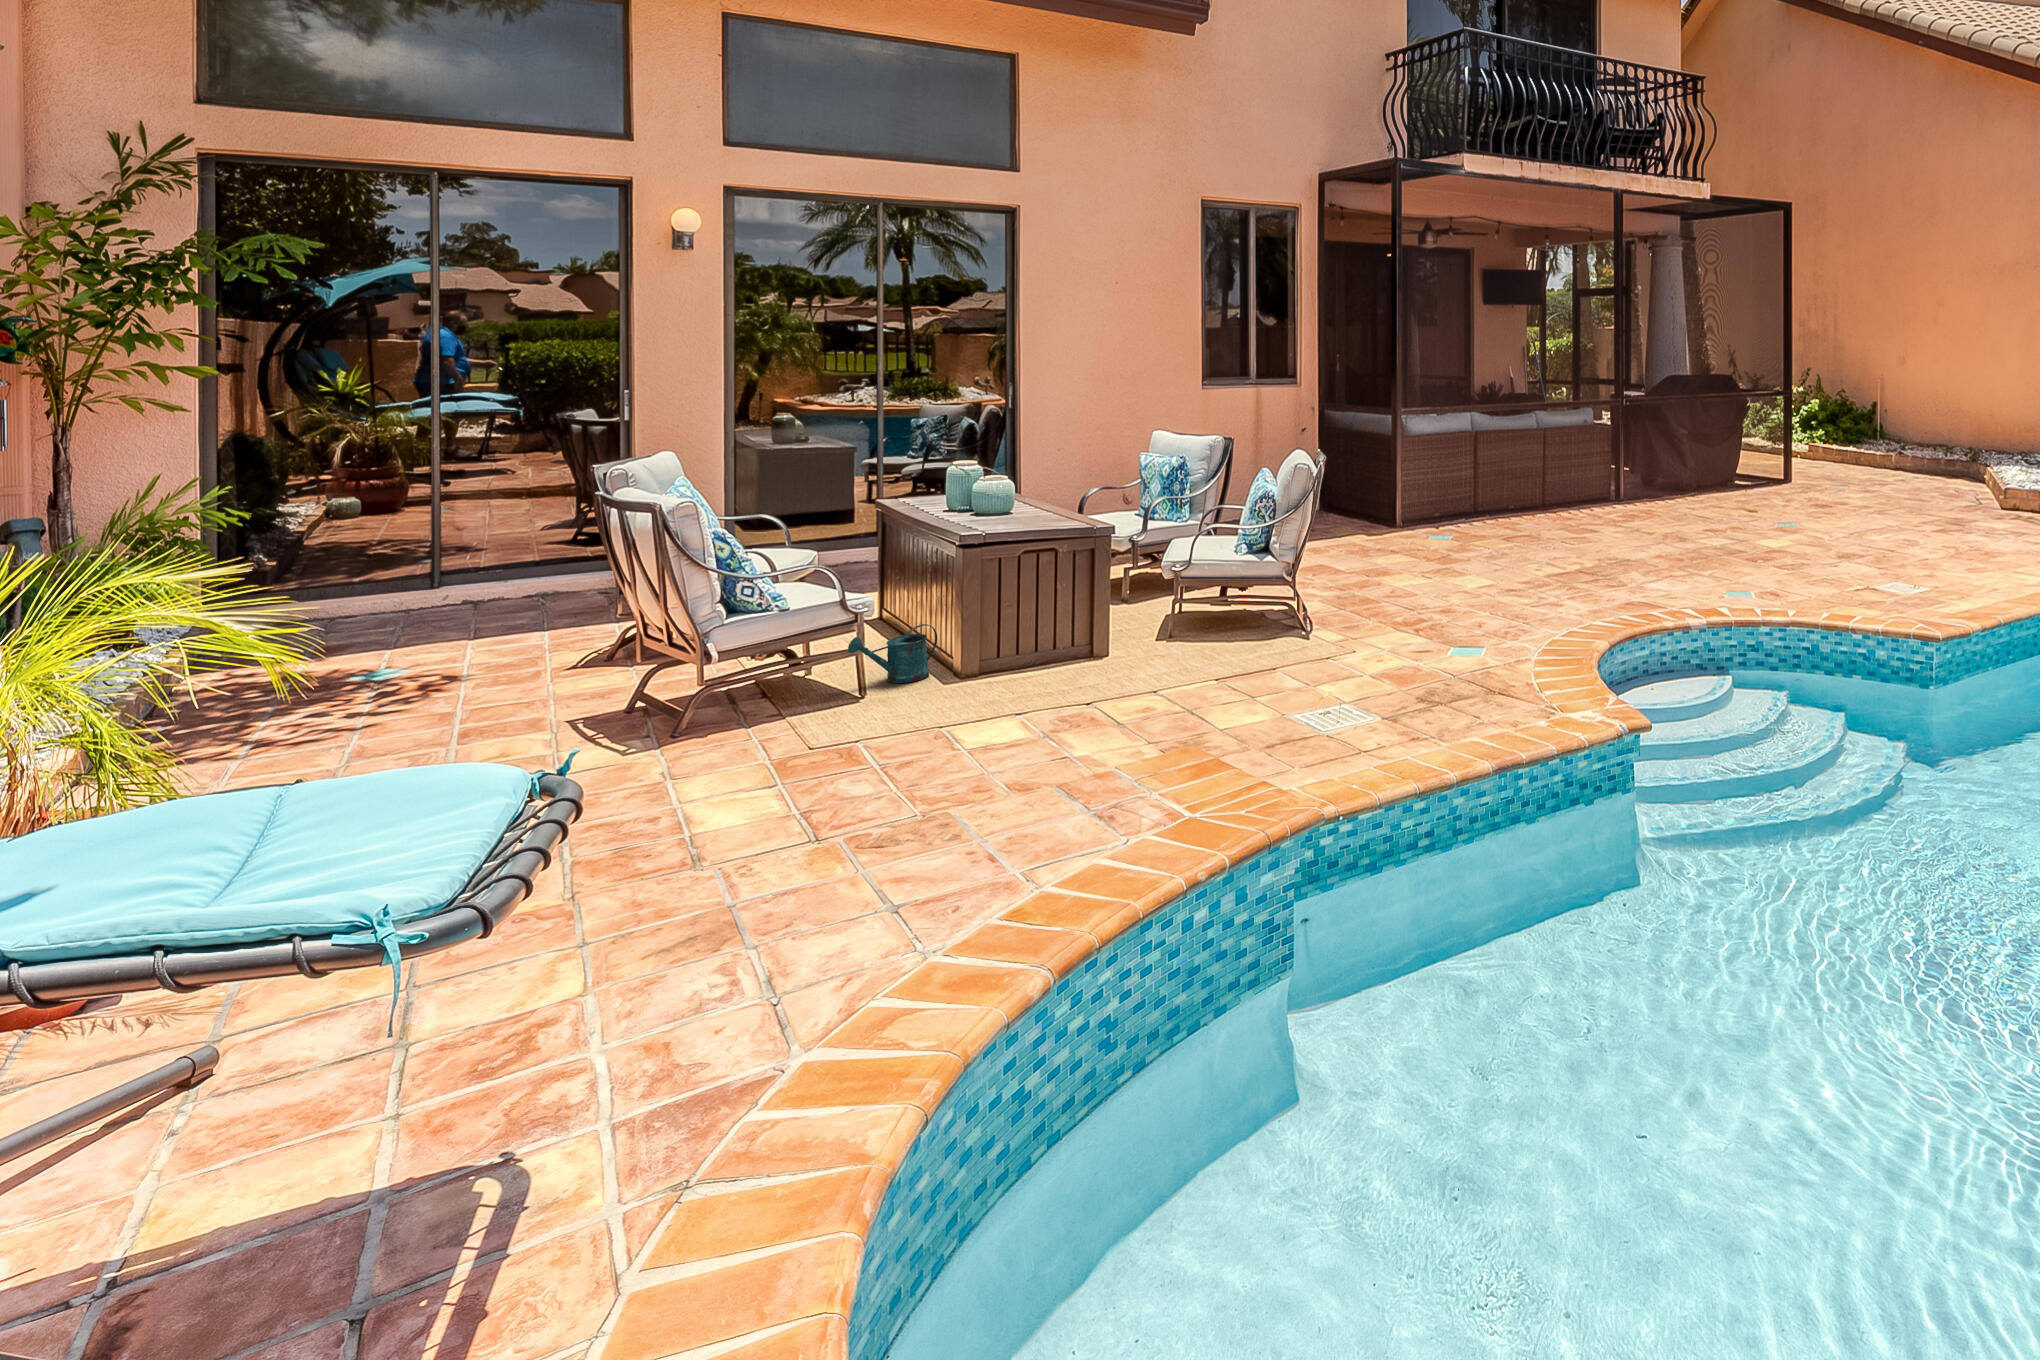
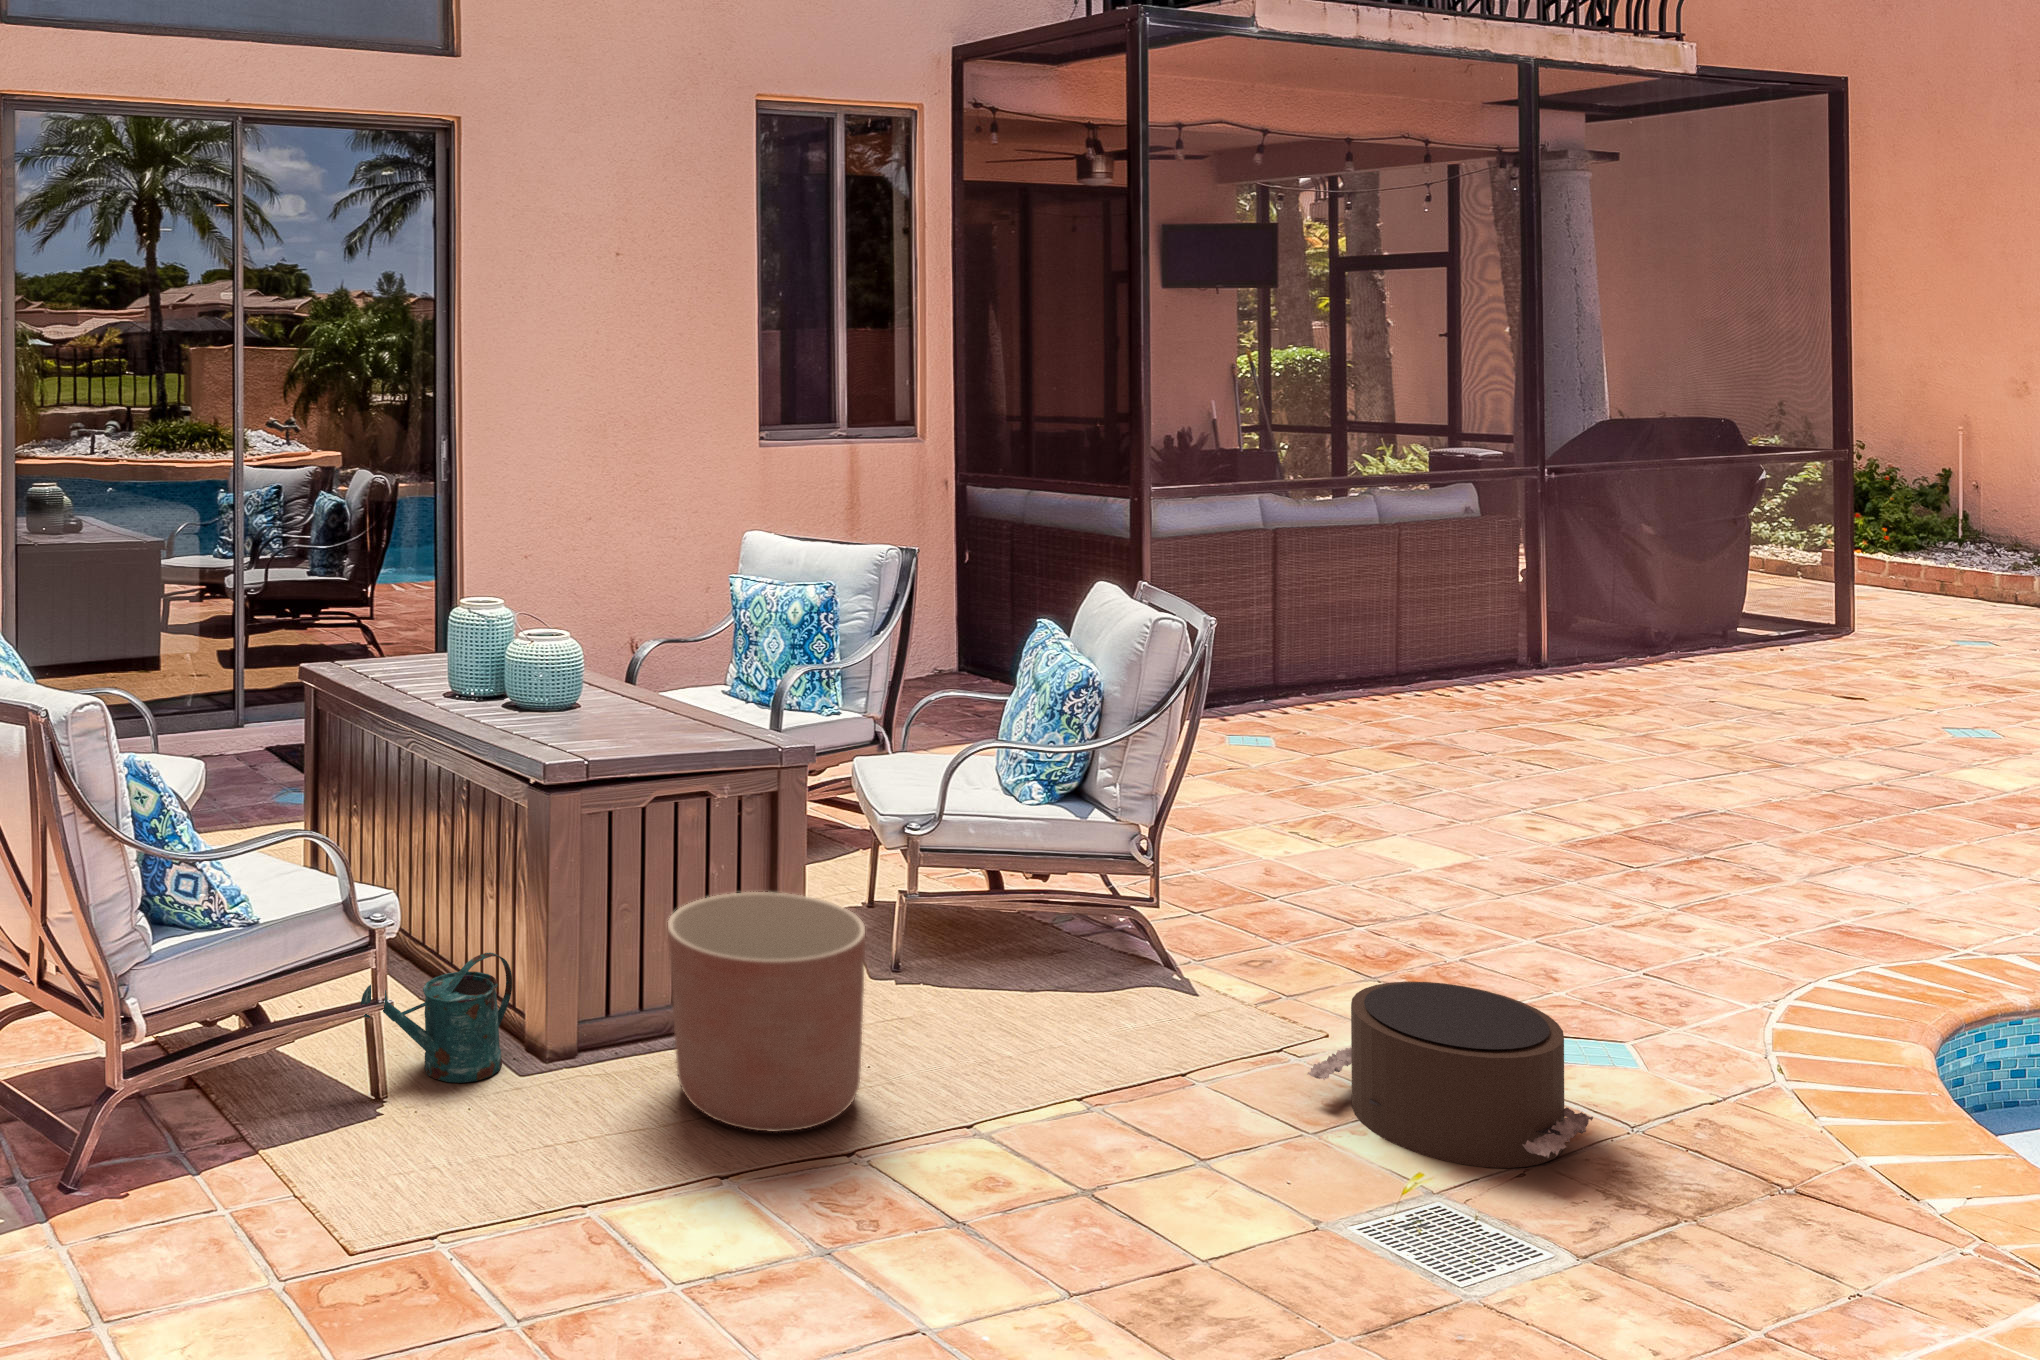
planter: none [1001,590,1098,691] -> present [668,892,865,1132]
pouf: none [1300,616,1403,685] -> present [1308,982,1593,1168]

